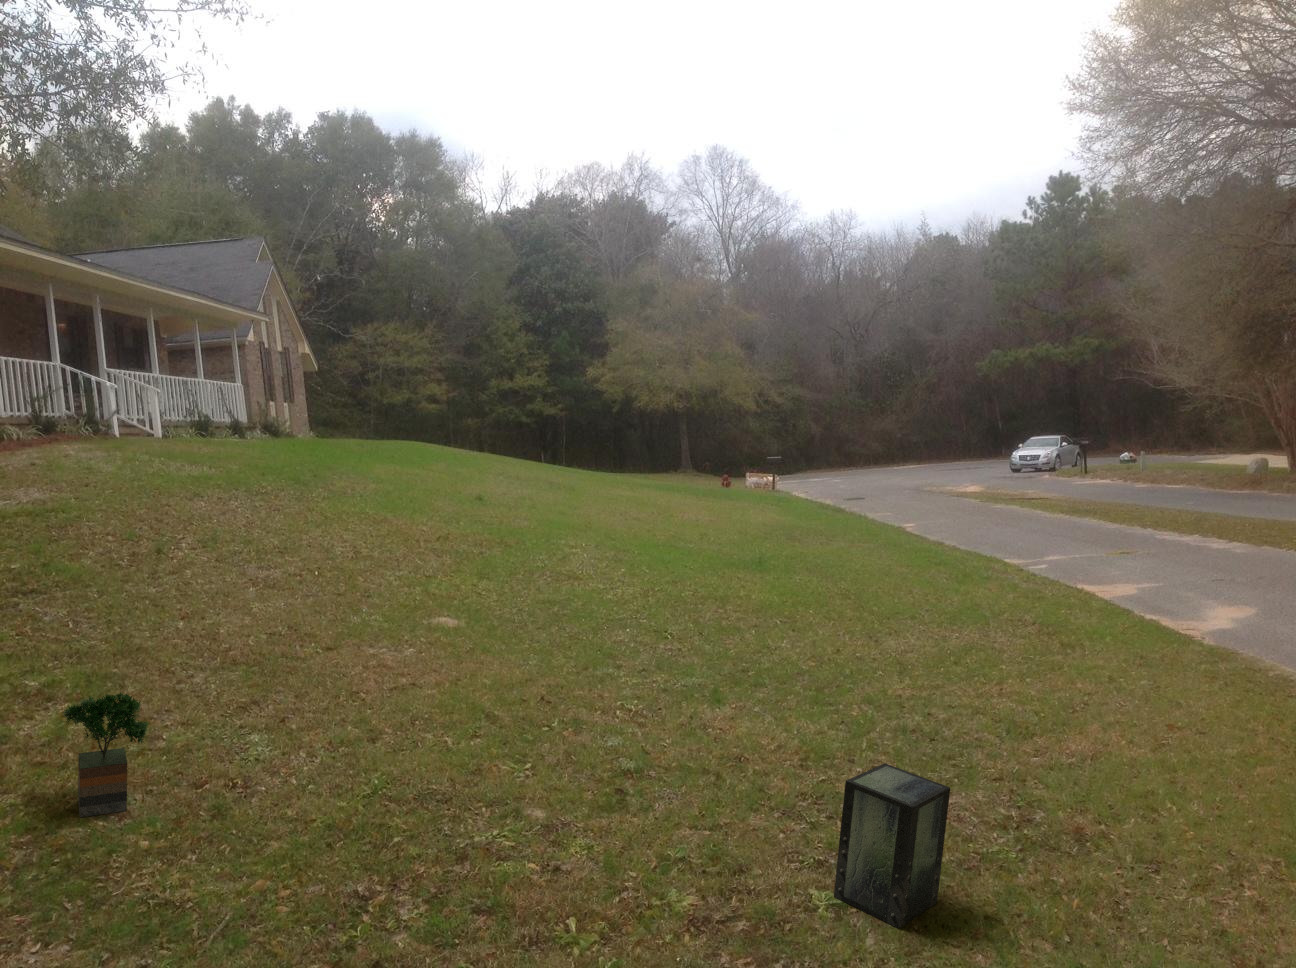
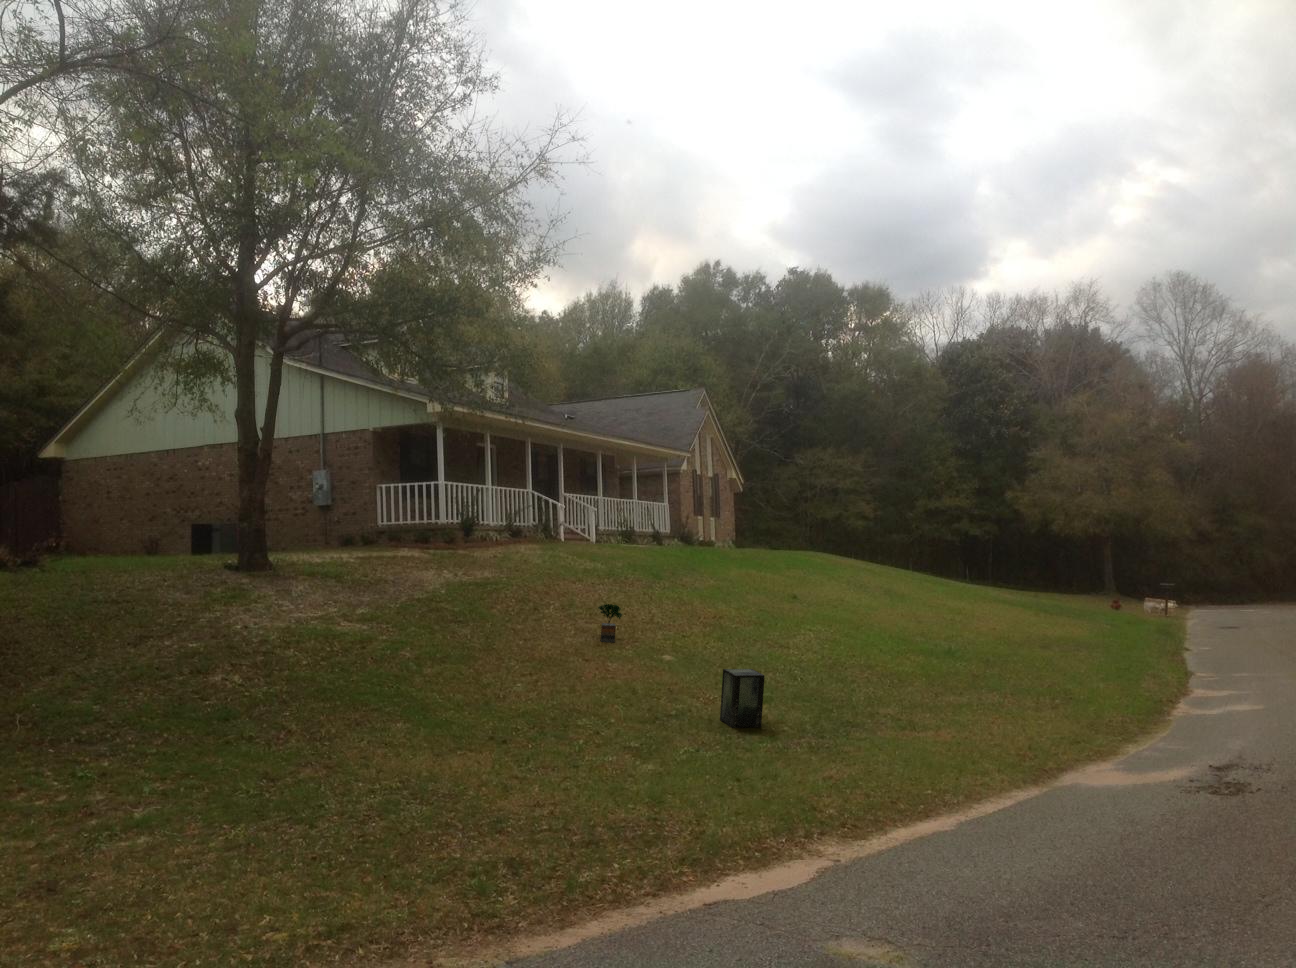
potted tree: present [63,692,149,818] -> present [598,604,622,643]

